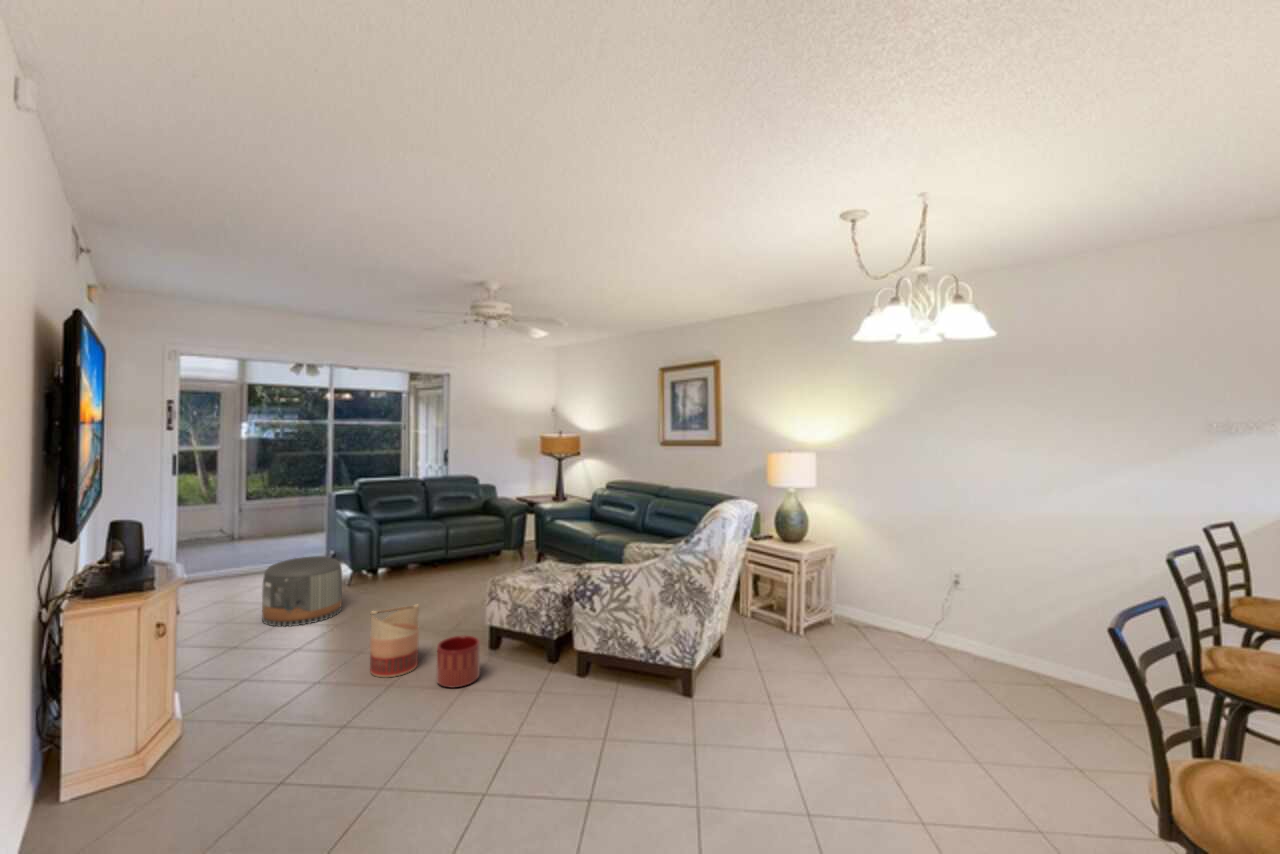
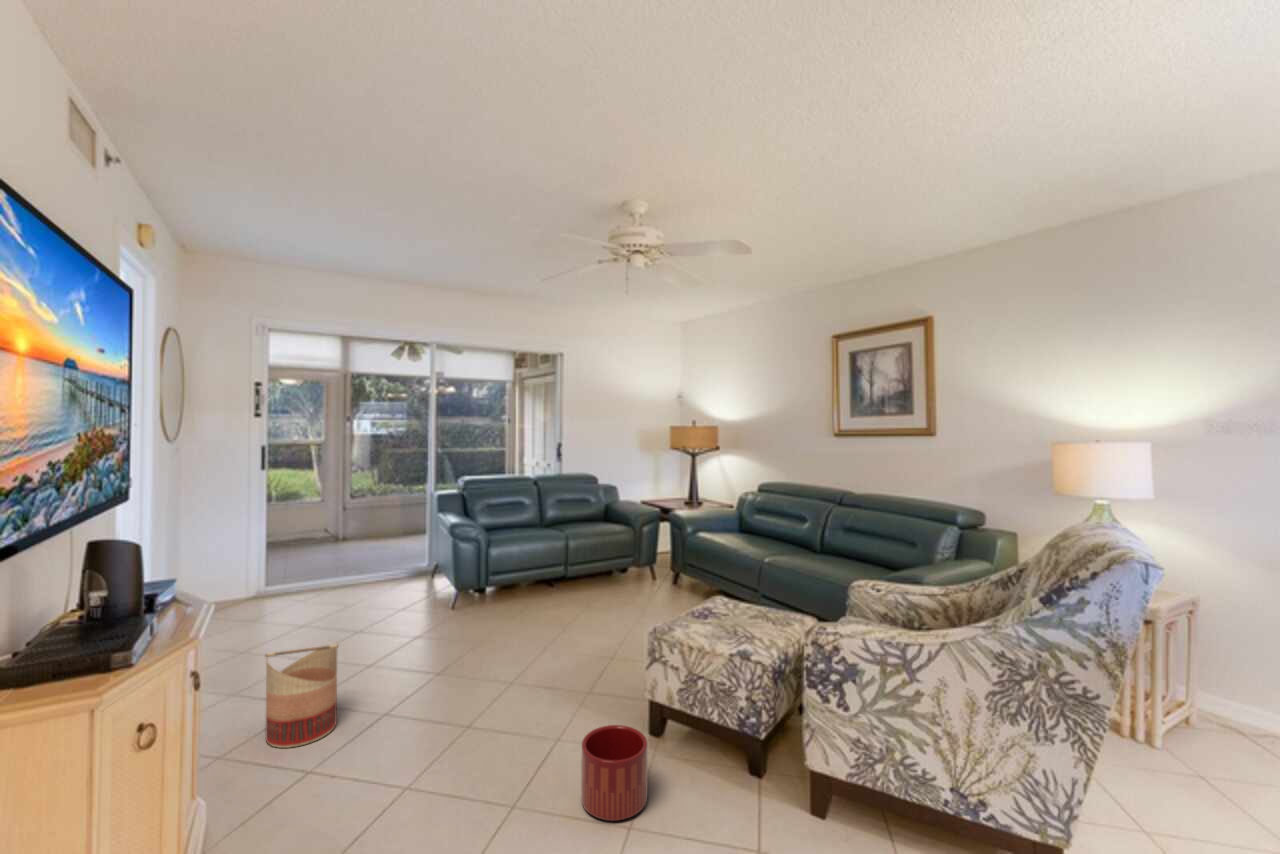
pouf: present [262,557,342,627] -> none [348,576,444,672]
basket: present [370,605,419,677] -> present [266,644,339,748]

